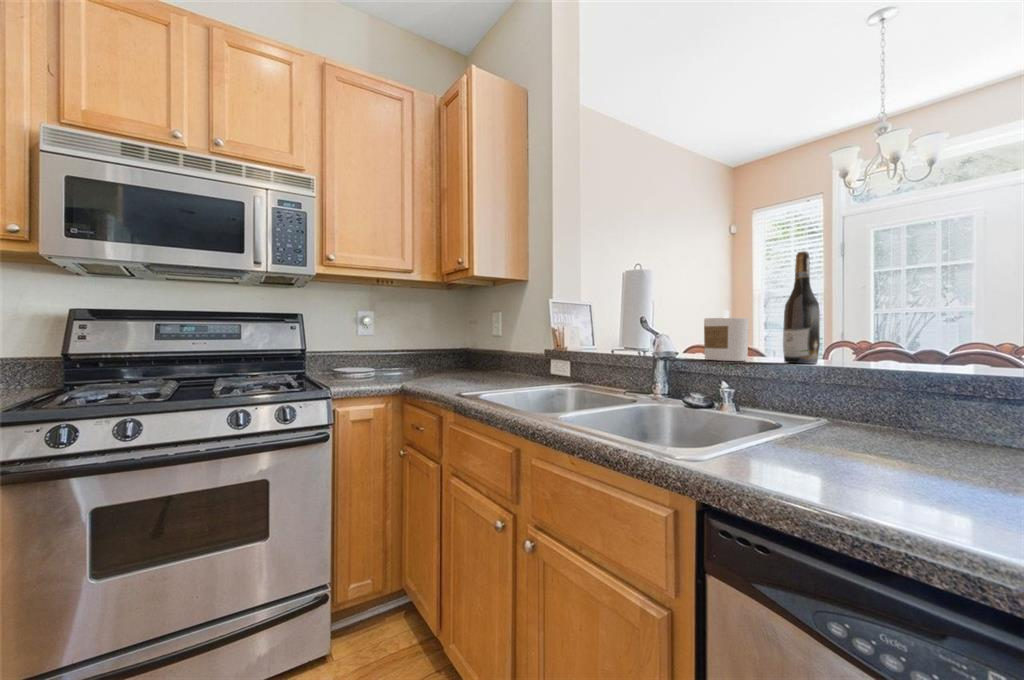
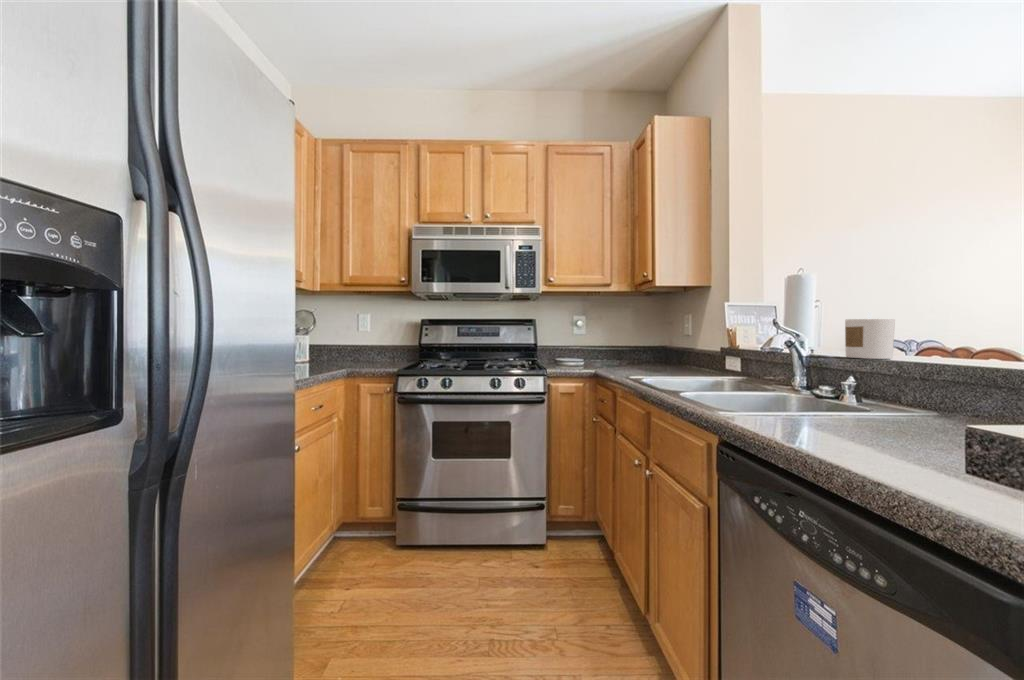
wine bottle: present [783,251,820,364] -> none [921,254,964,363]

